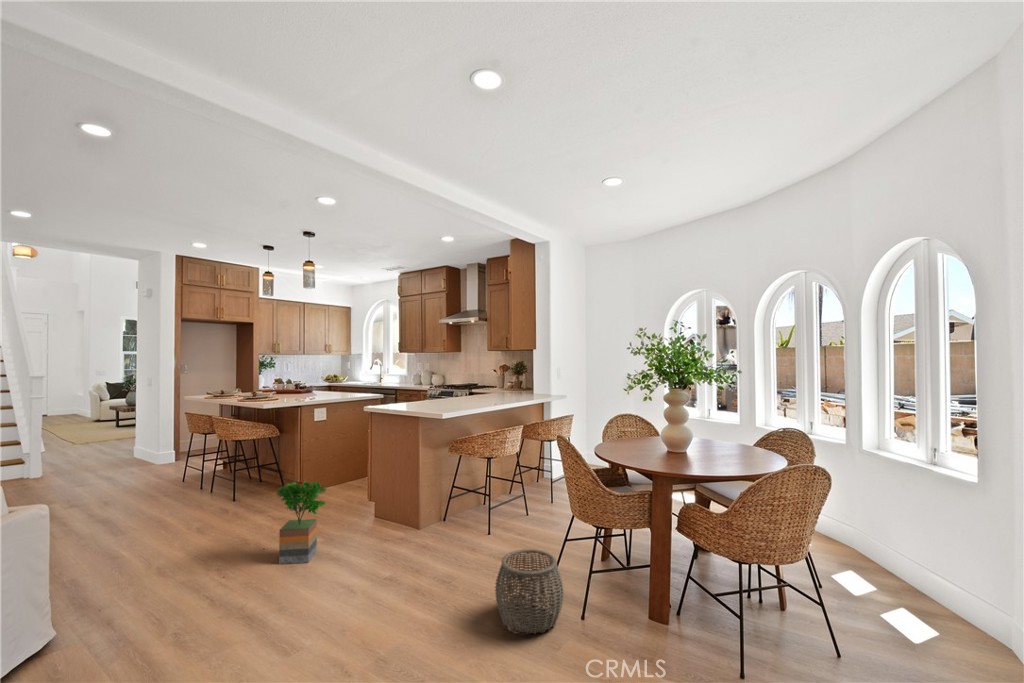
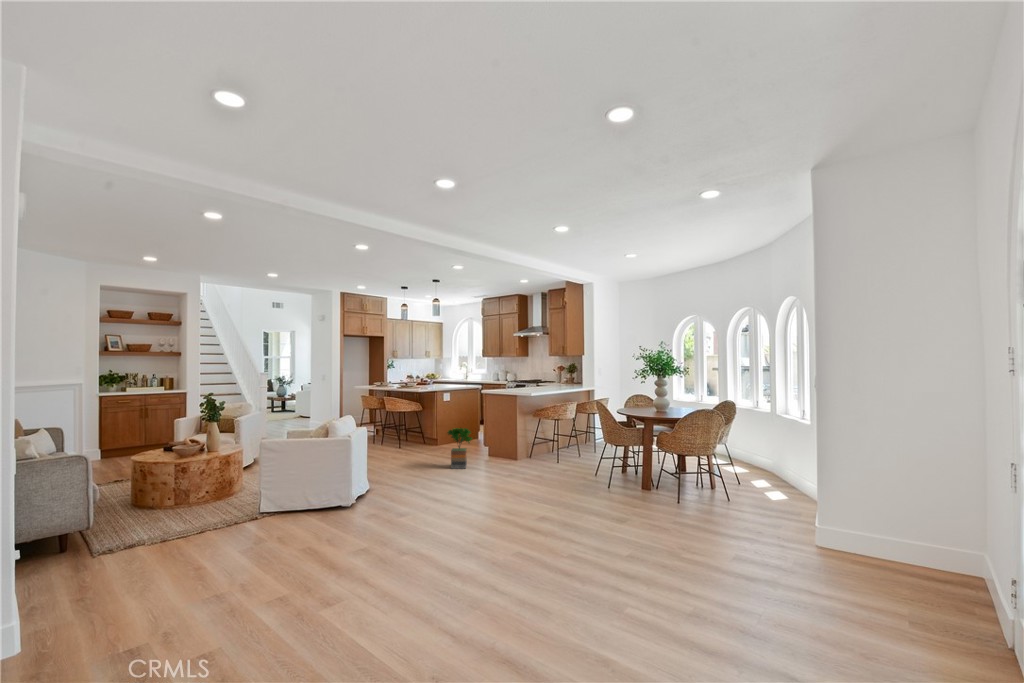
woven basket: present [495,549,564,634] -> none [567,456,600,489]

